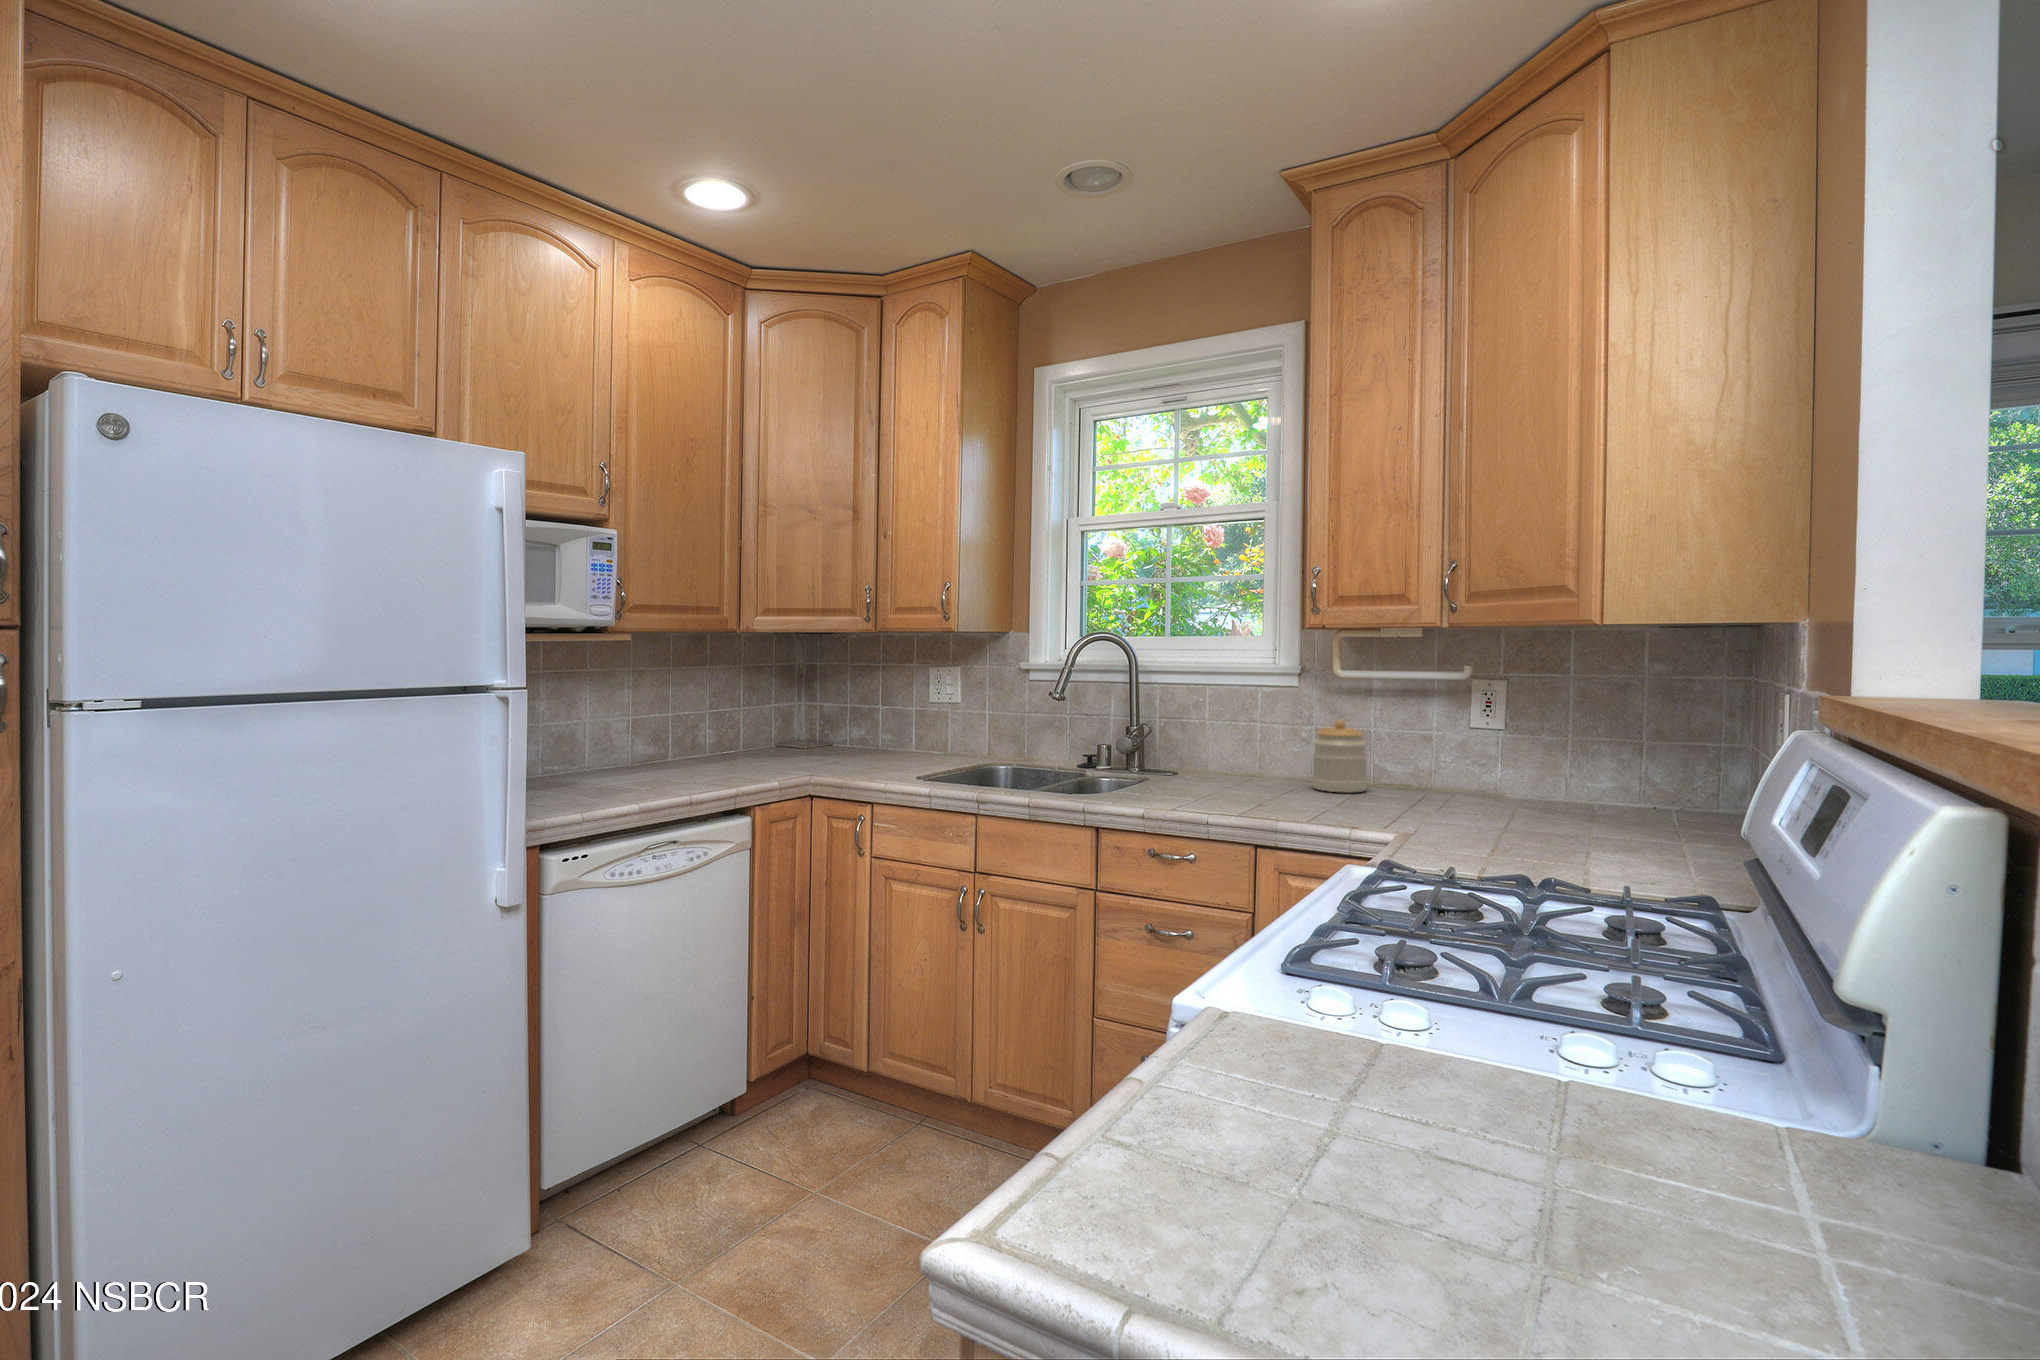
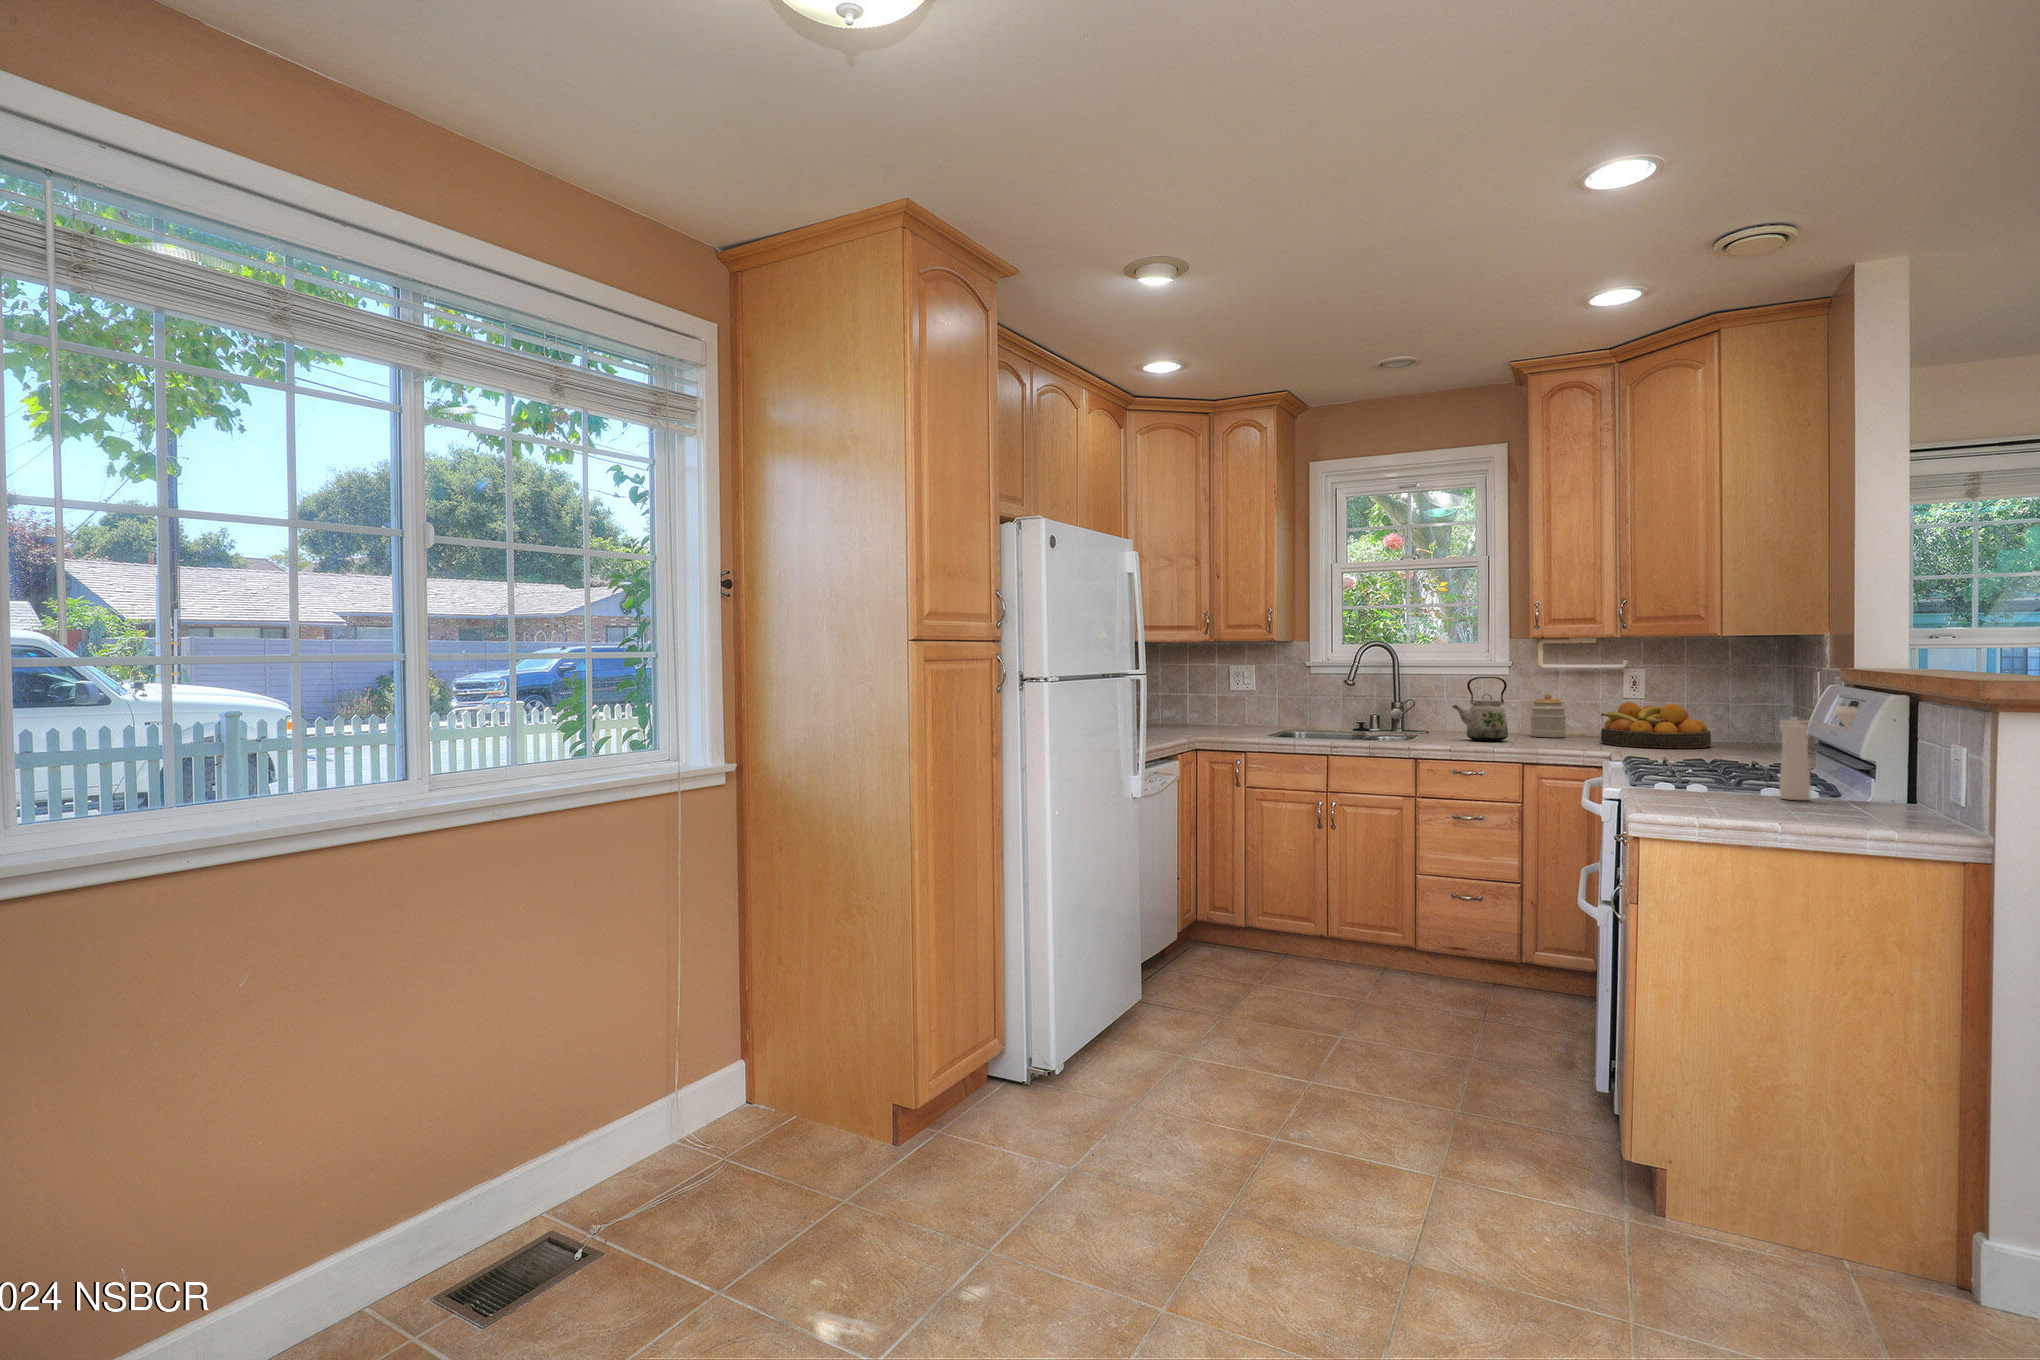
kettle: none [1165,693,1253,801] -> present [1452,677,1508,741]
fruit bowl: none [1398,741,1588,833] -> present [1601,702,1711,748]
pepper mill: none [1581,868,1881,1222] -> present [1780,707,1858,800]

